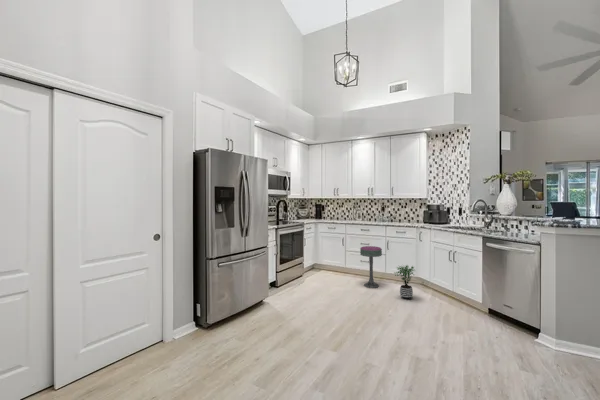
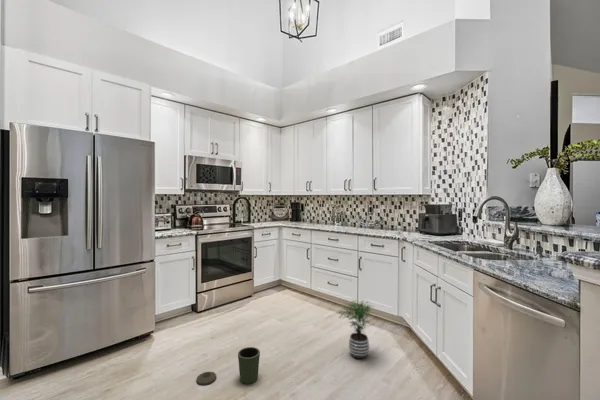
bar stool: present [360,246,382,288] -> none [310,264,341,328]
trash can: none [326,295,363,318] -> present [196,347,260,385]

